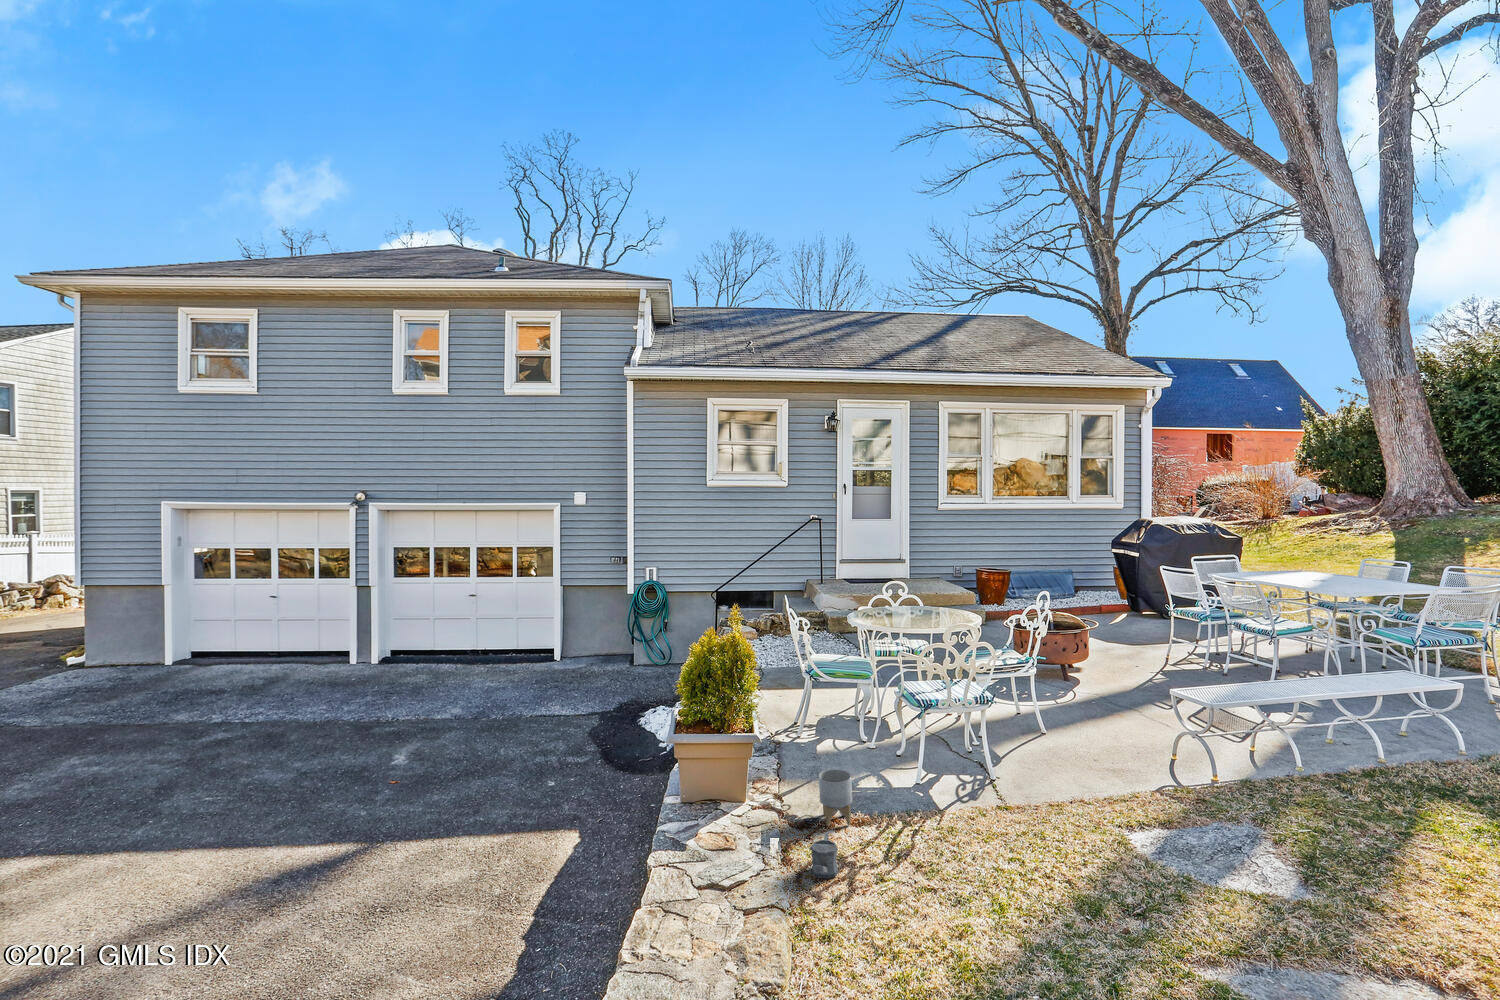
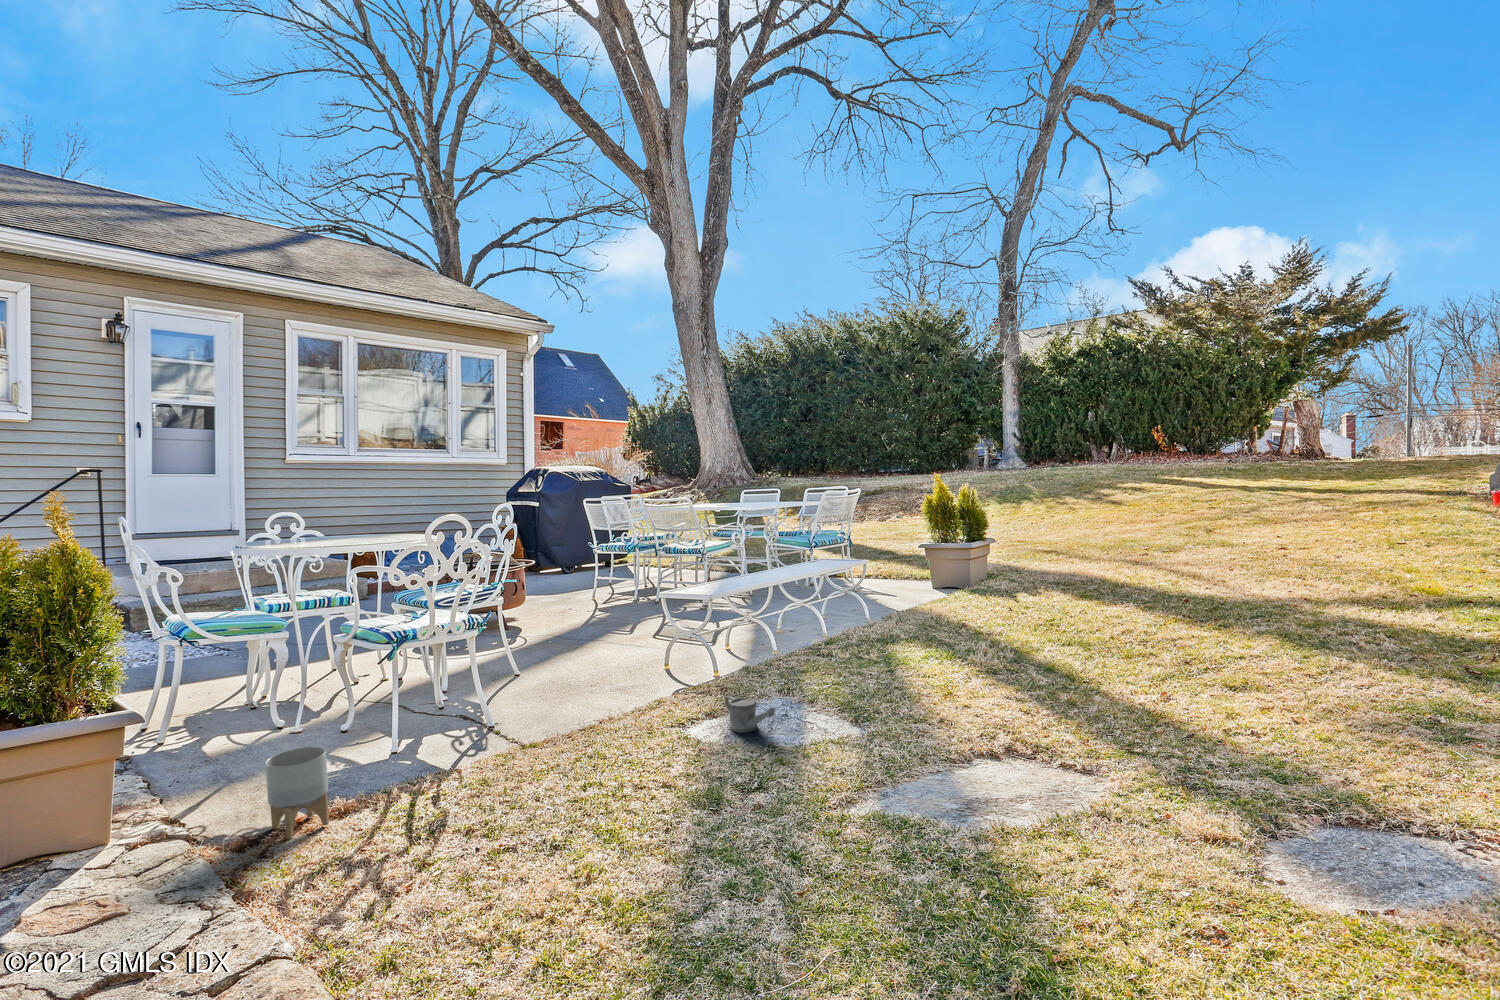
watering can: present [811,834,839,879] -> present [725,696,775,733]

